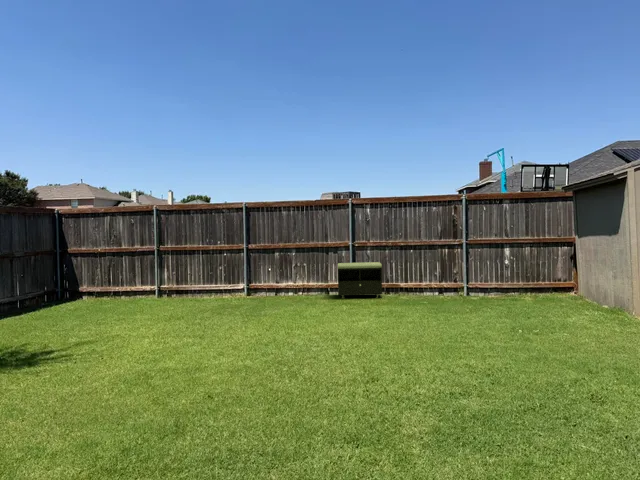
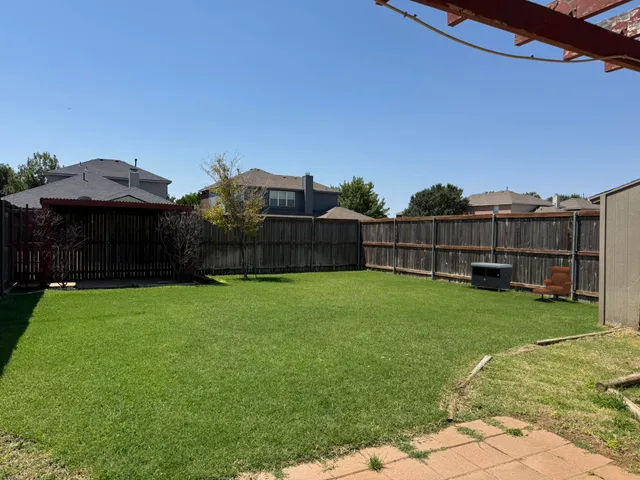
lounge chair: none [437,259,471,302] -> present [533,266,573,302]

